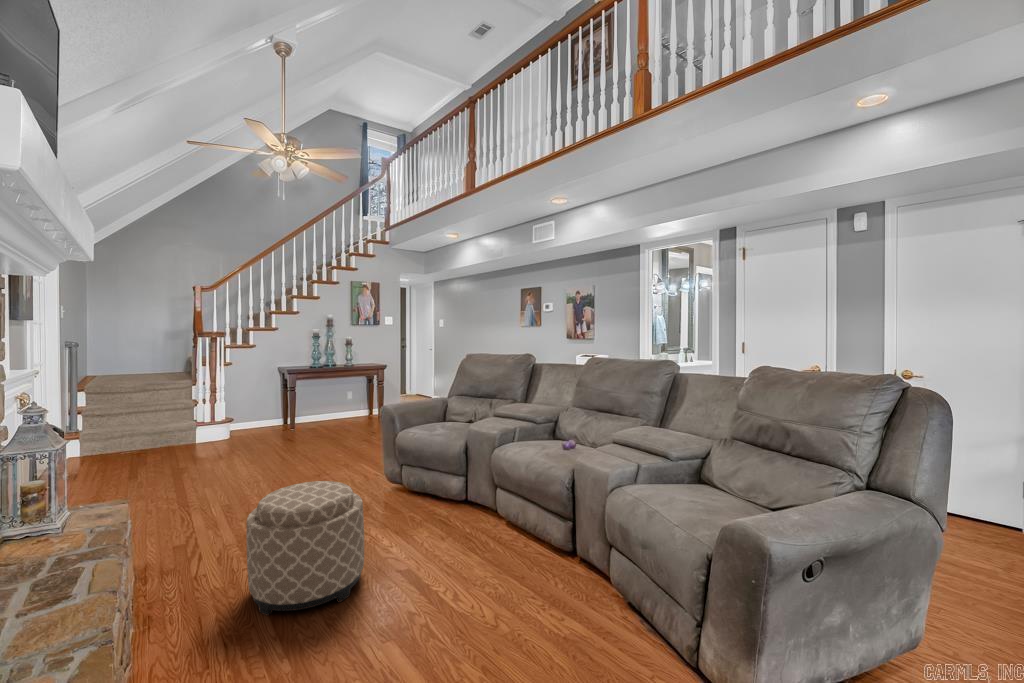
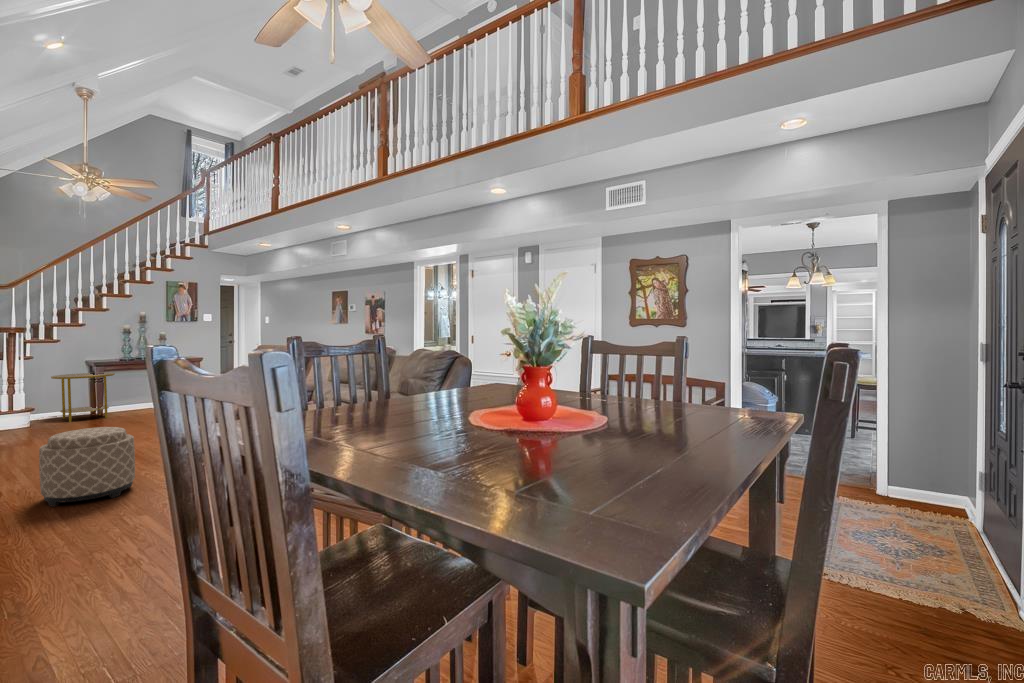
side table: none [248,380,306,435] -> present [51,373,115,422]

